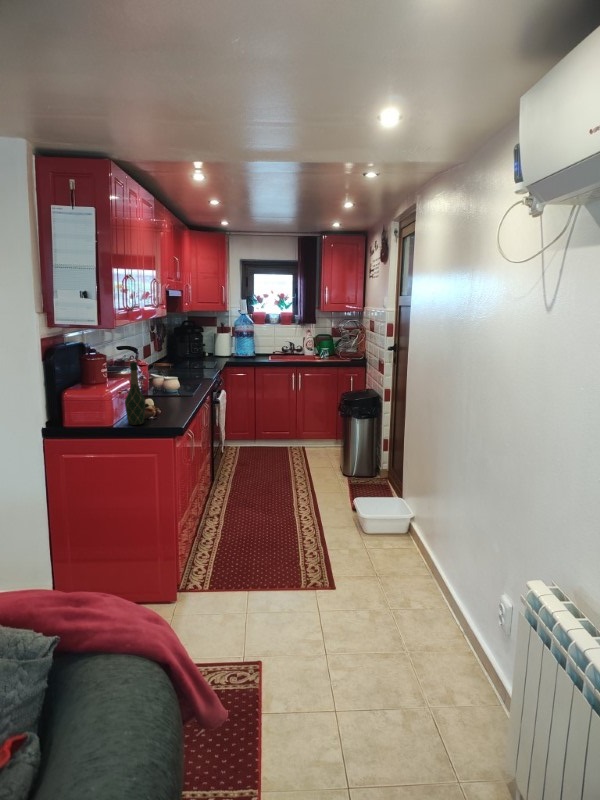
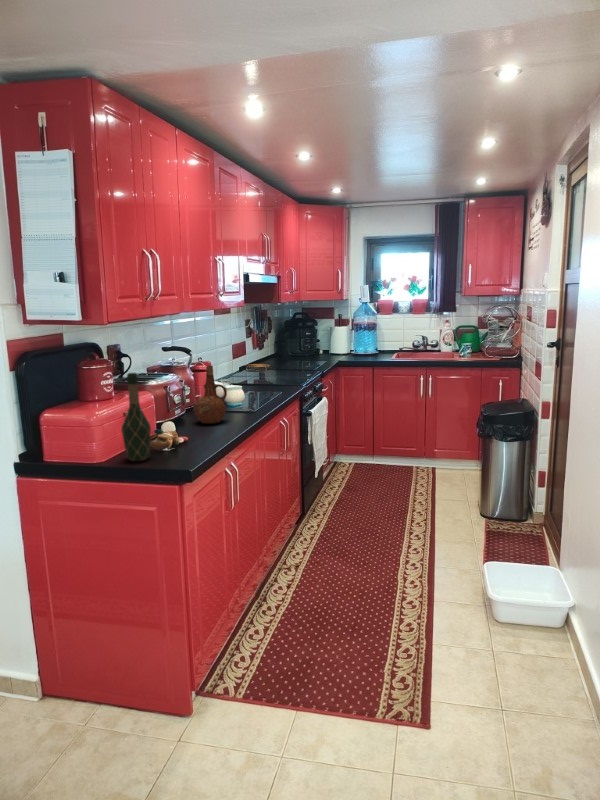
ceramic pitcher: none [153,360,177,403] -> present [194,366,227,424]

